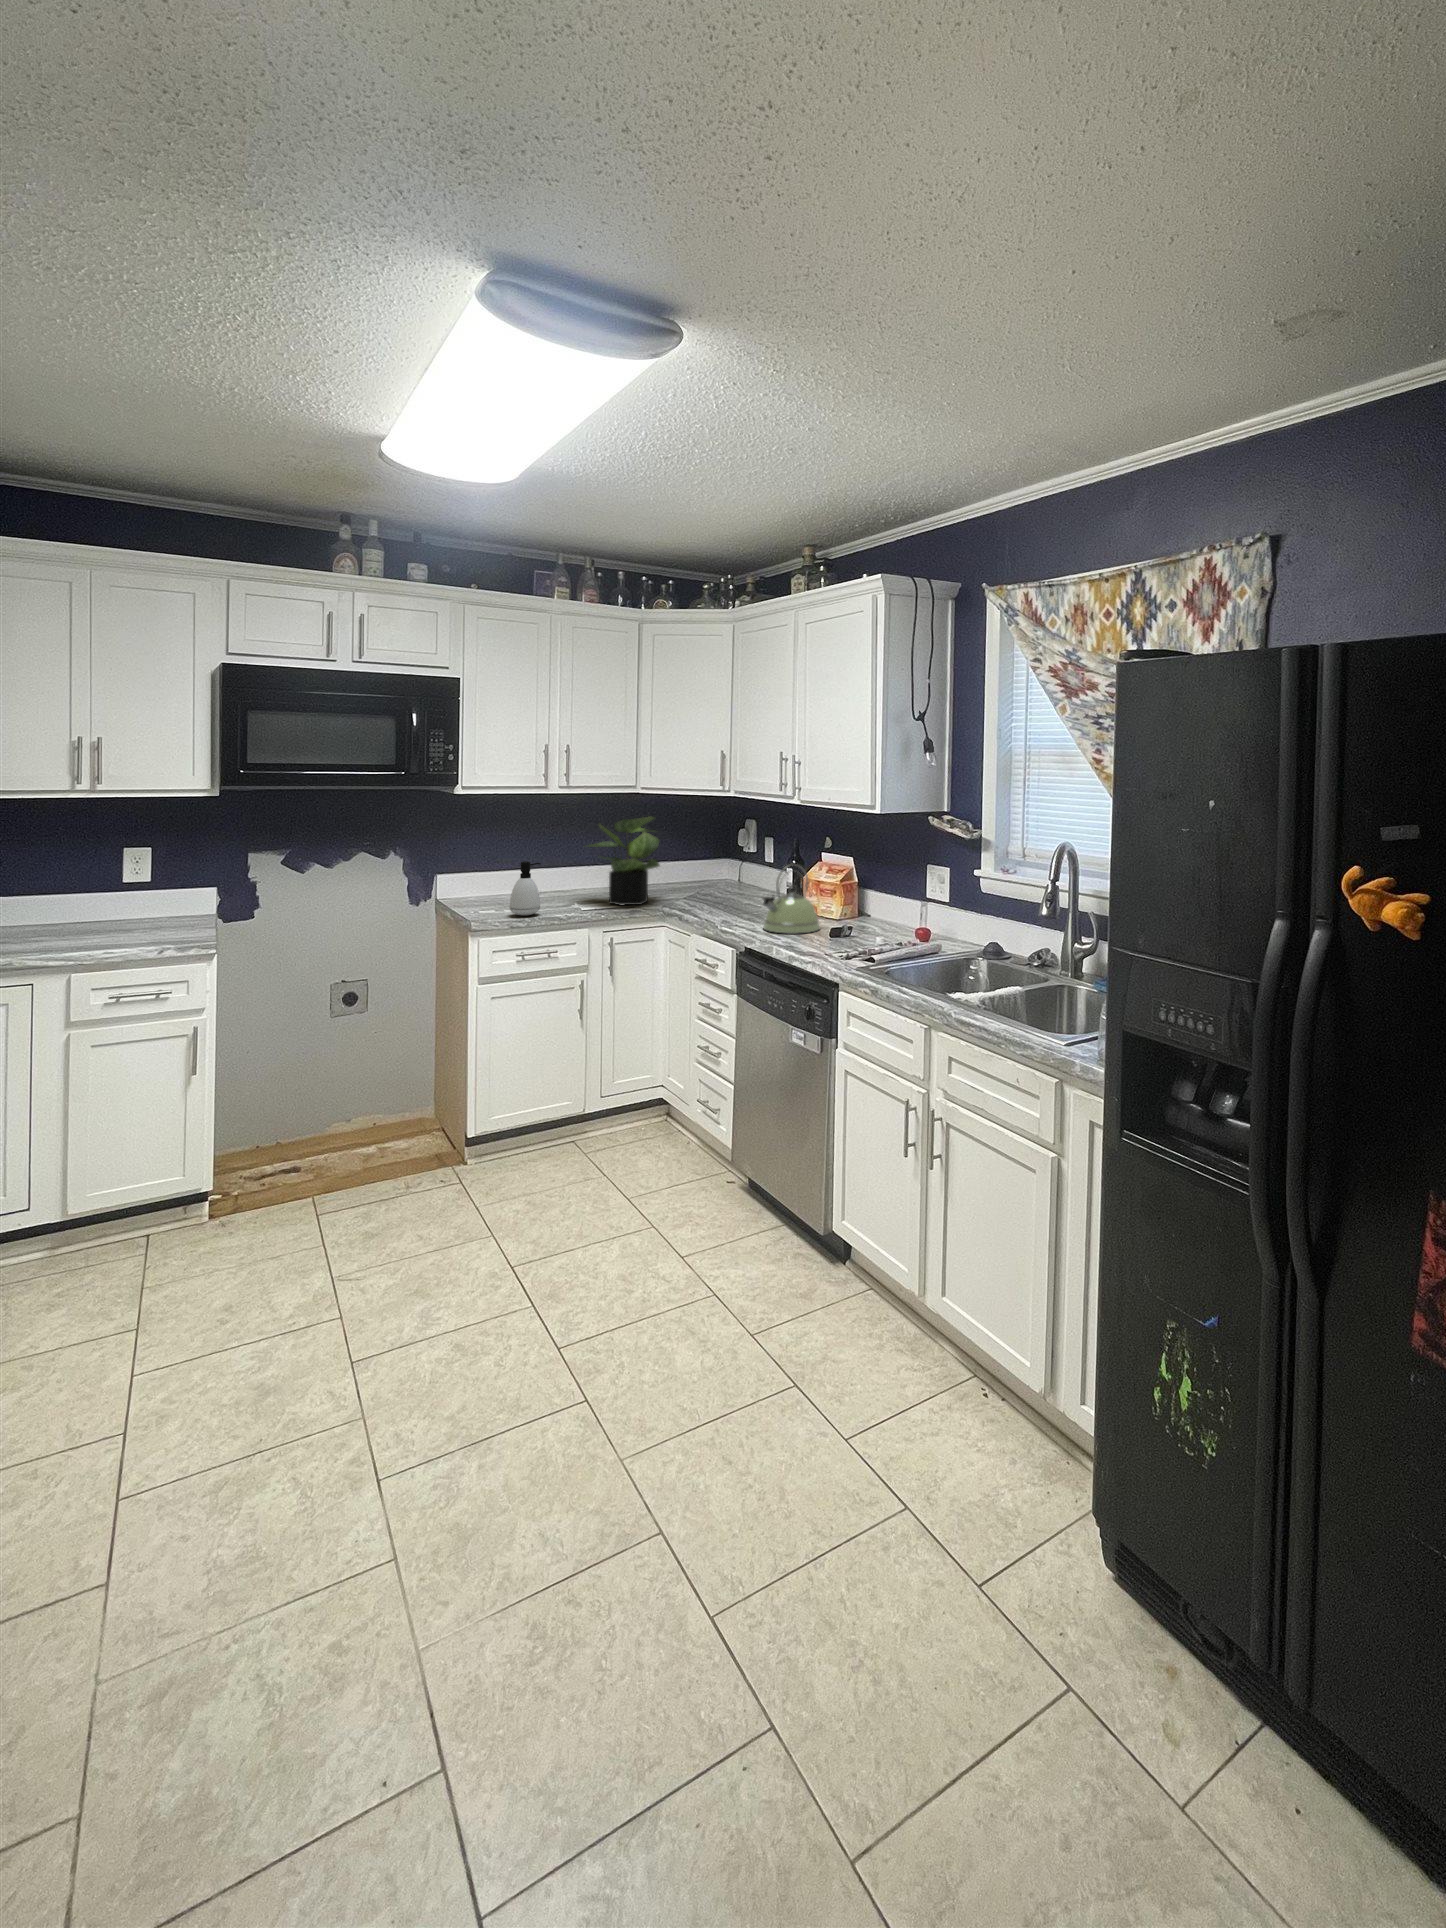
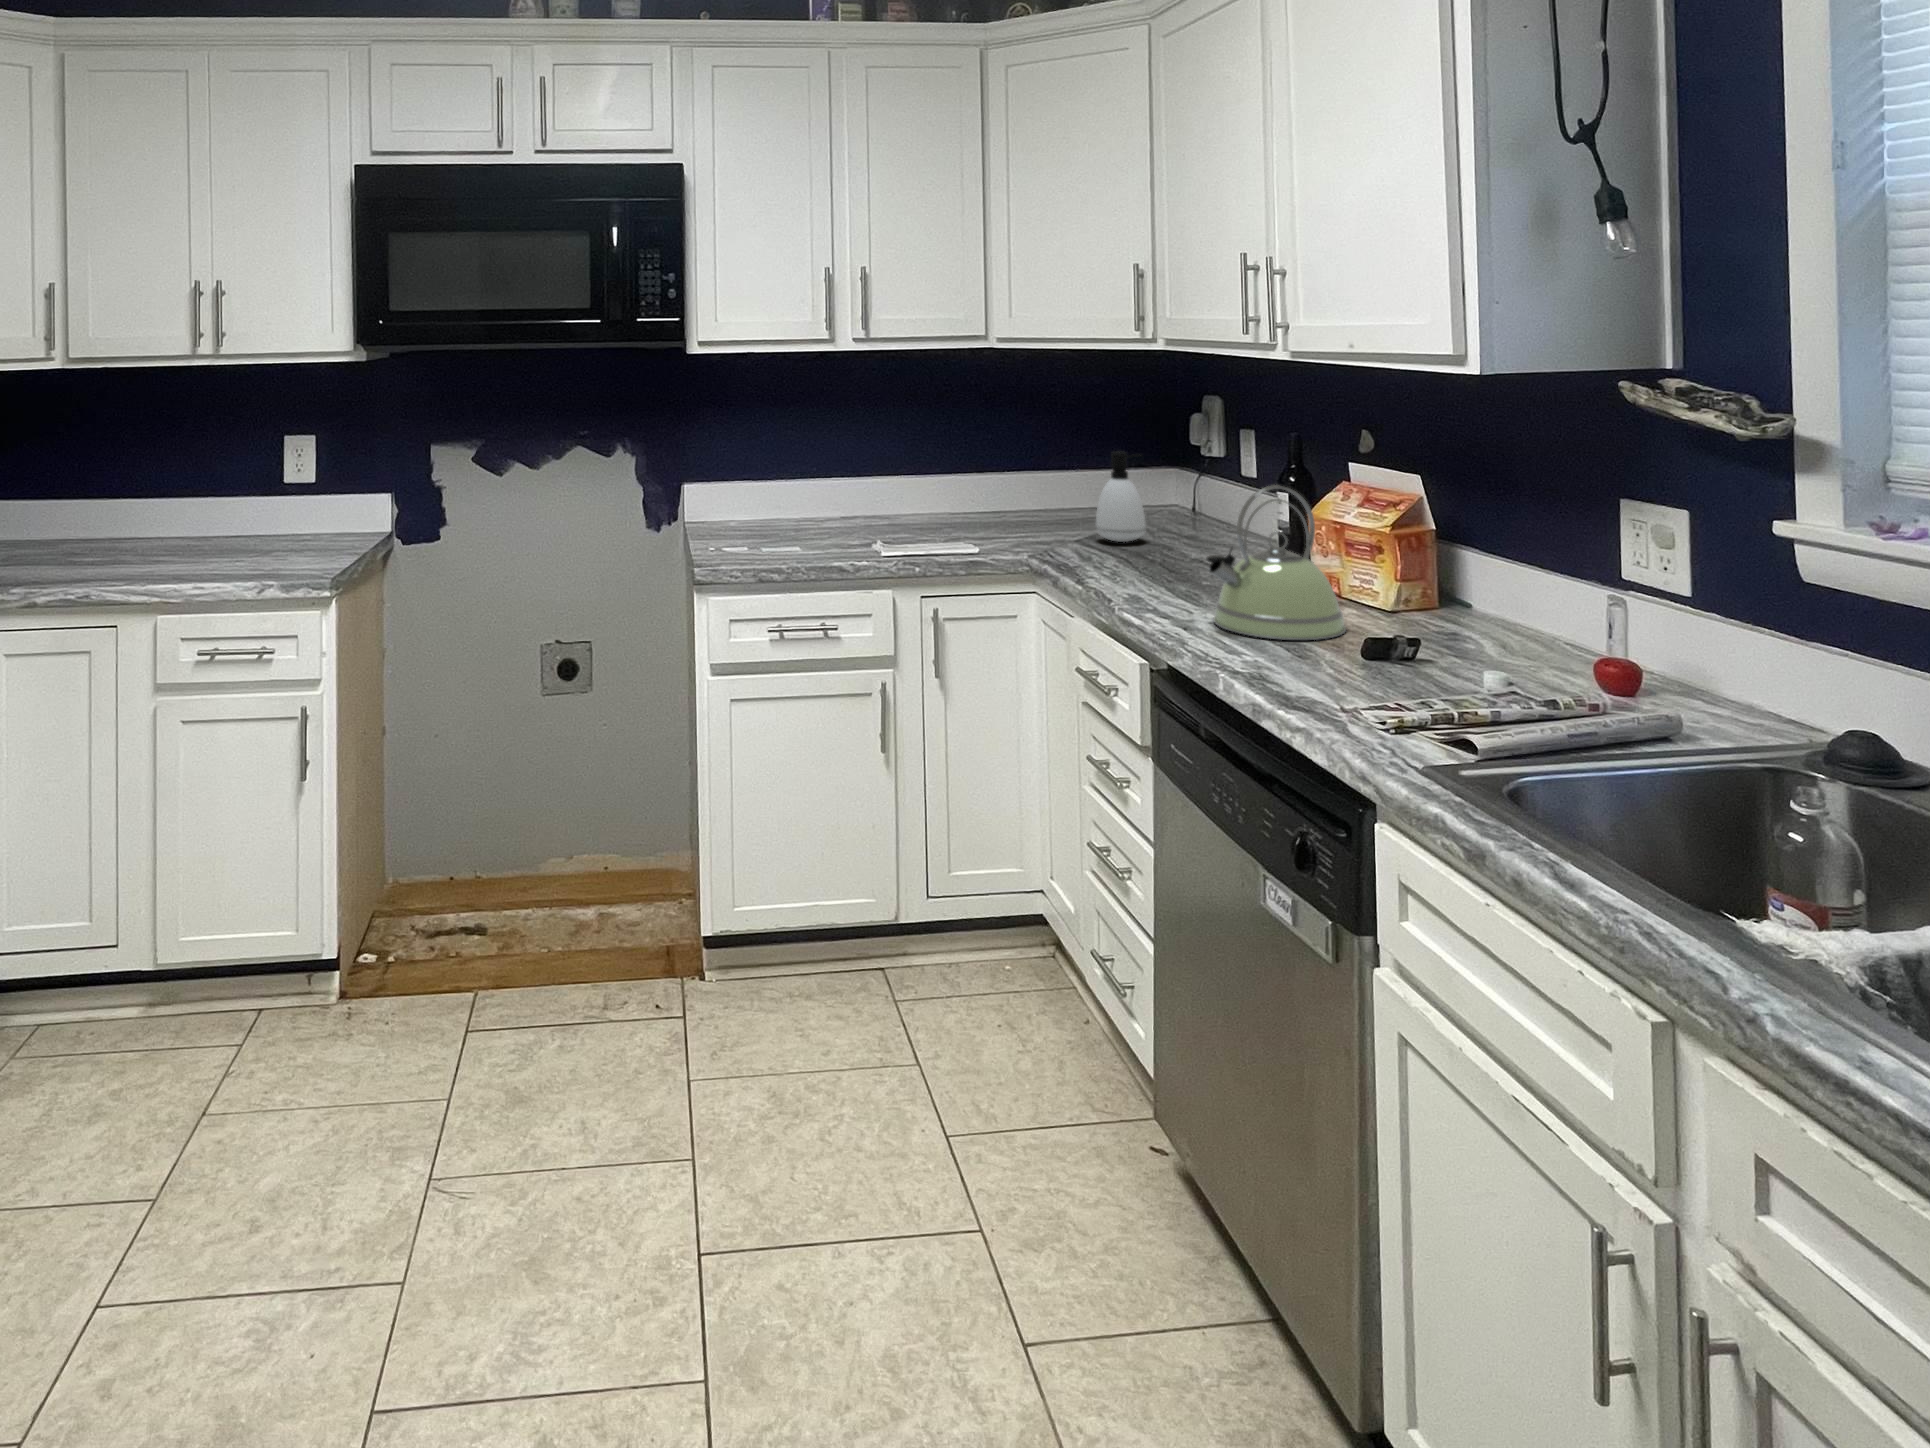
potted plant: present [588,816,660,905] -> none [896,386,1036,548]
soap dispenser: present [510,861,541,916] -> present [1096,451,1146,542]

